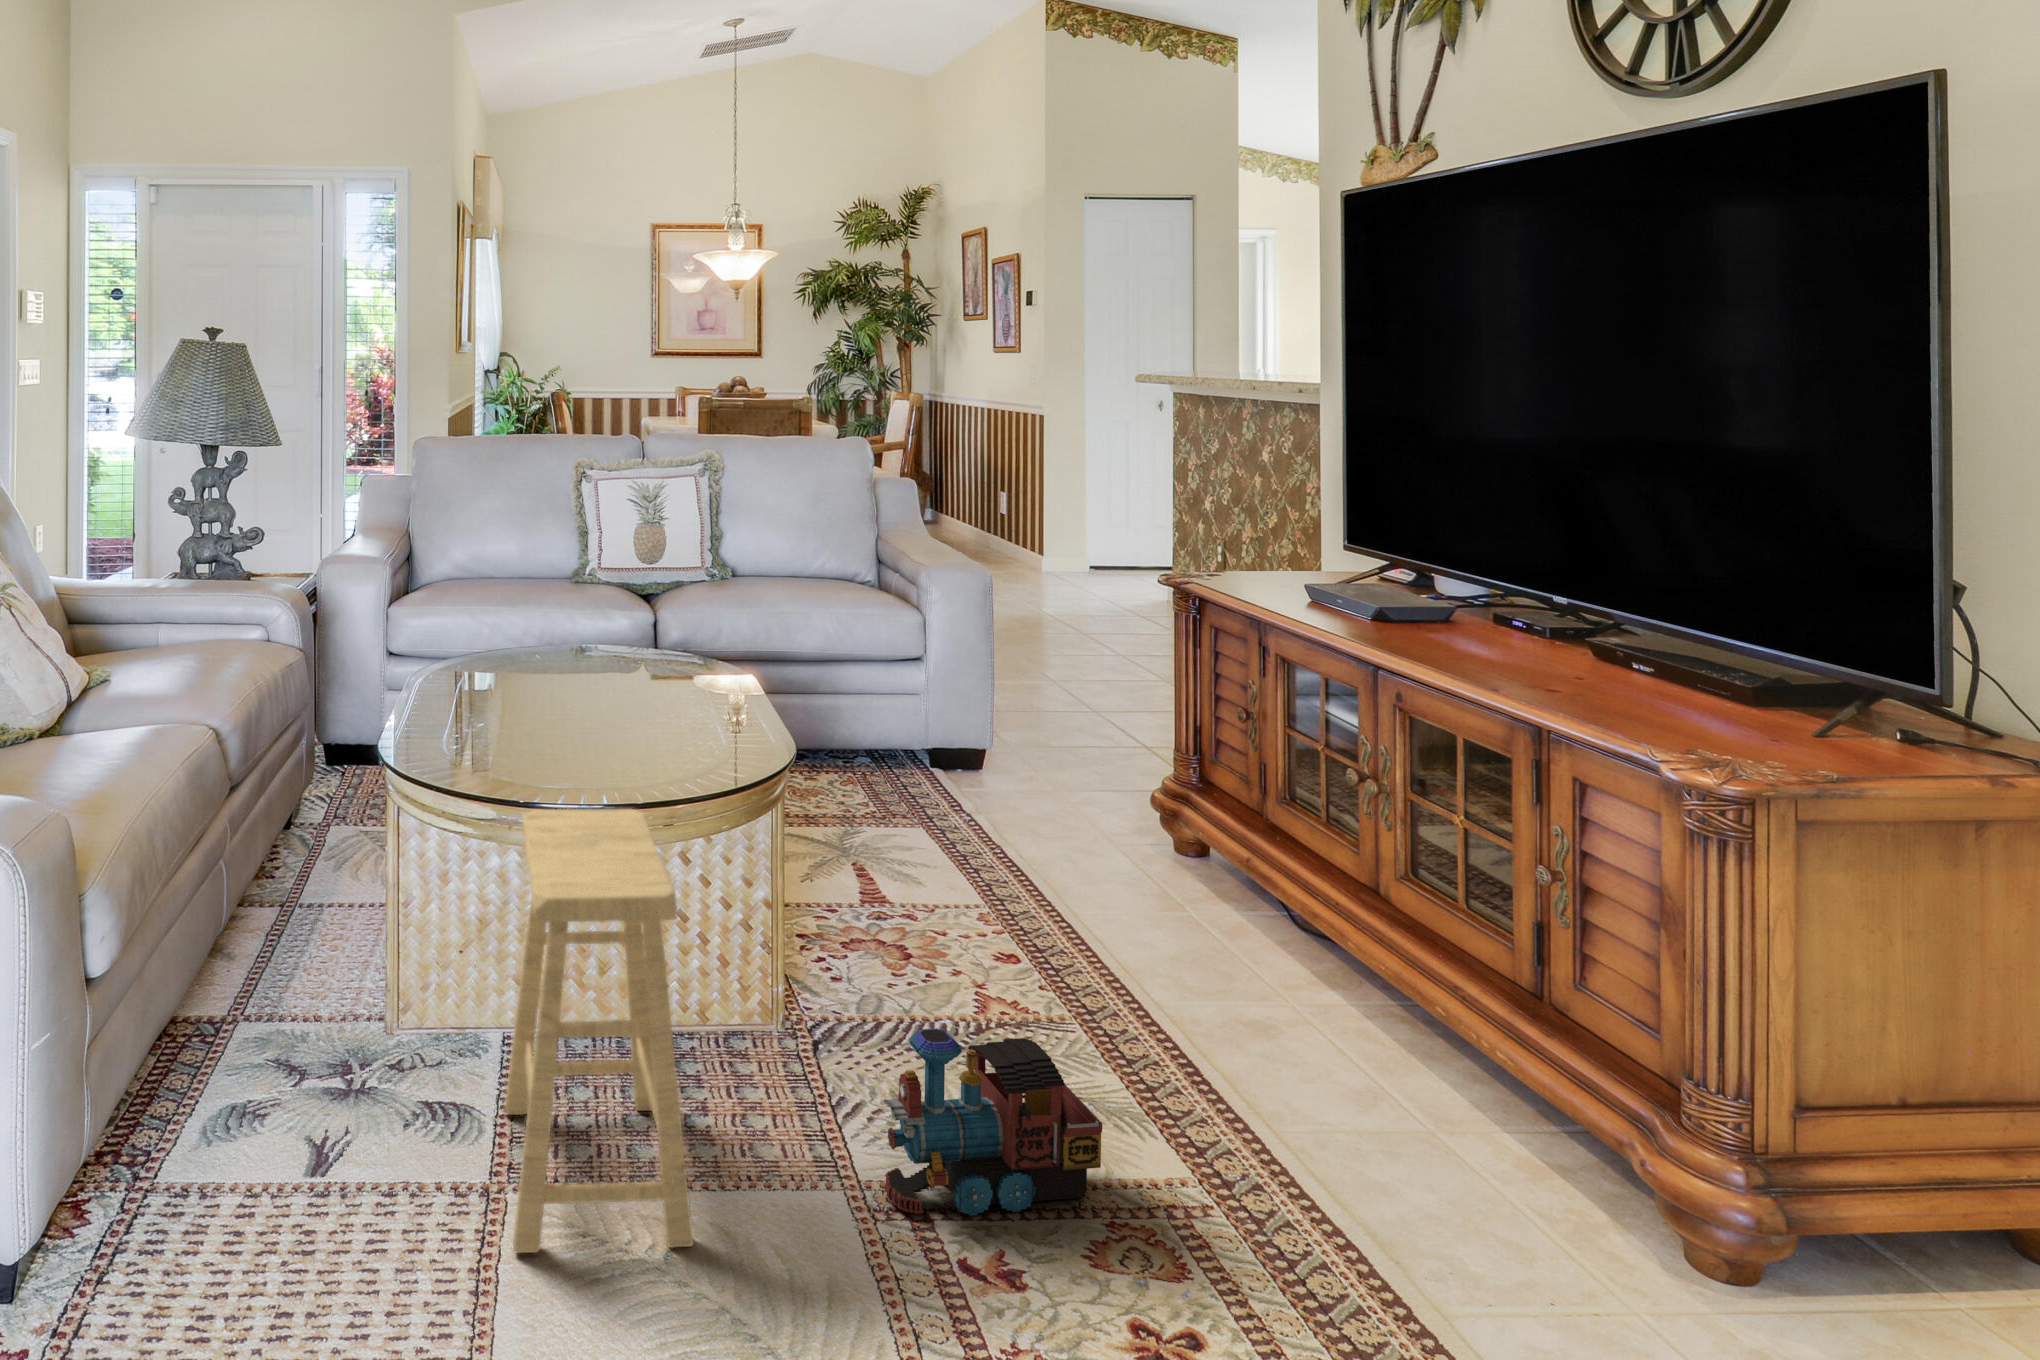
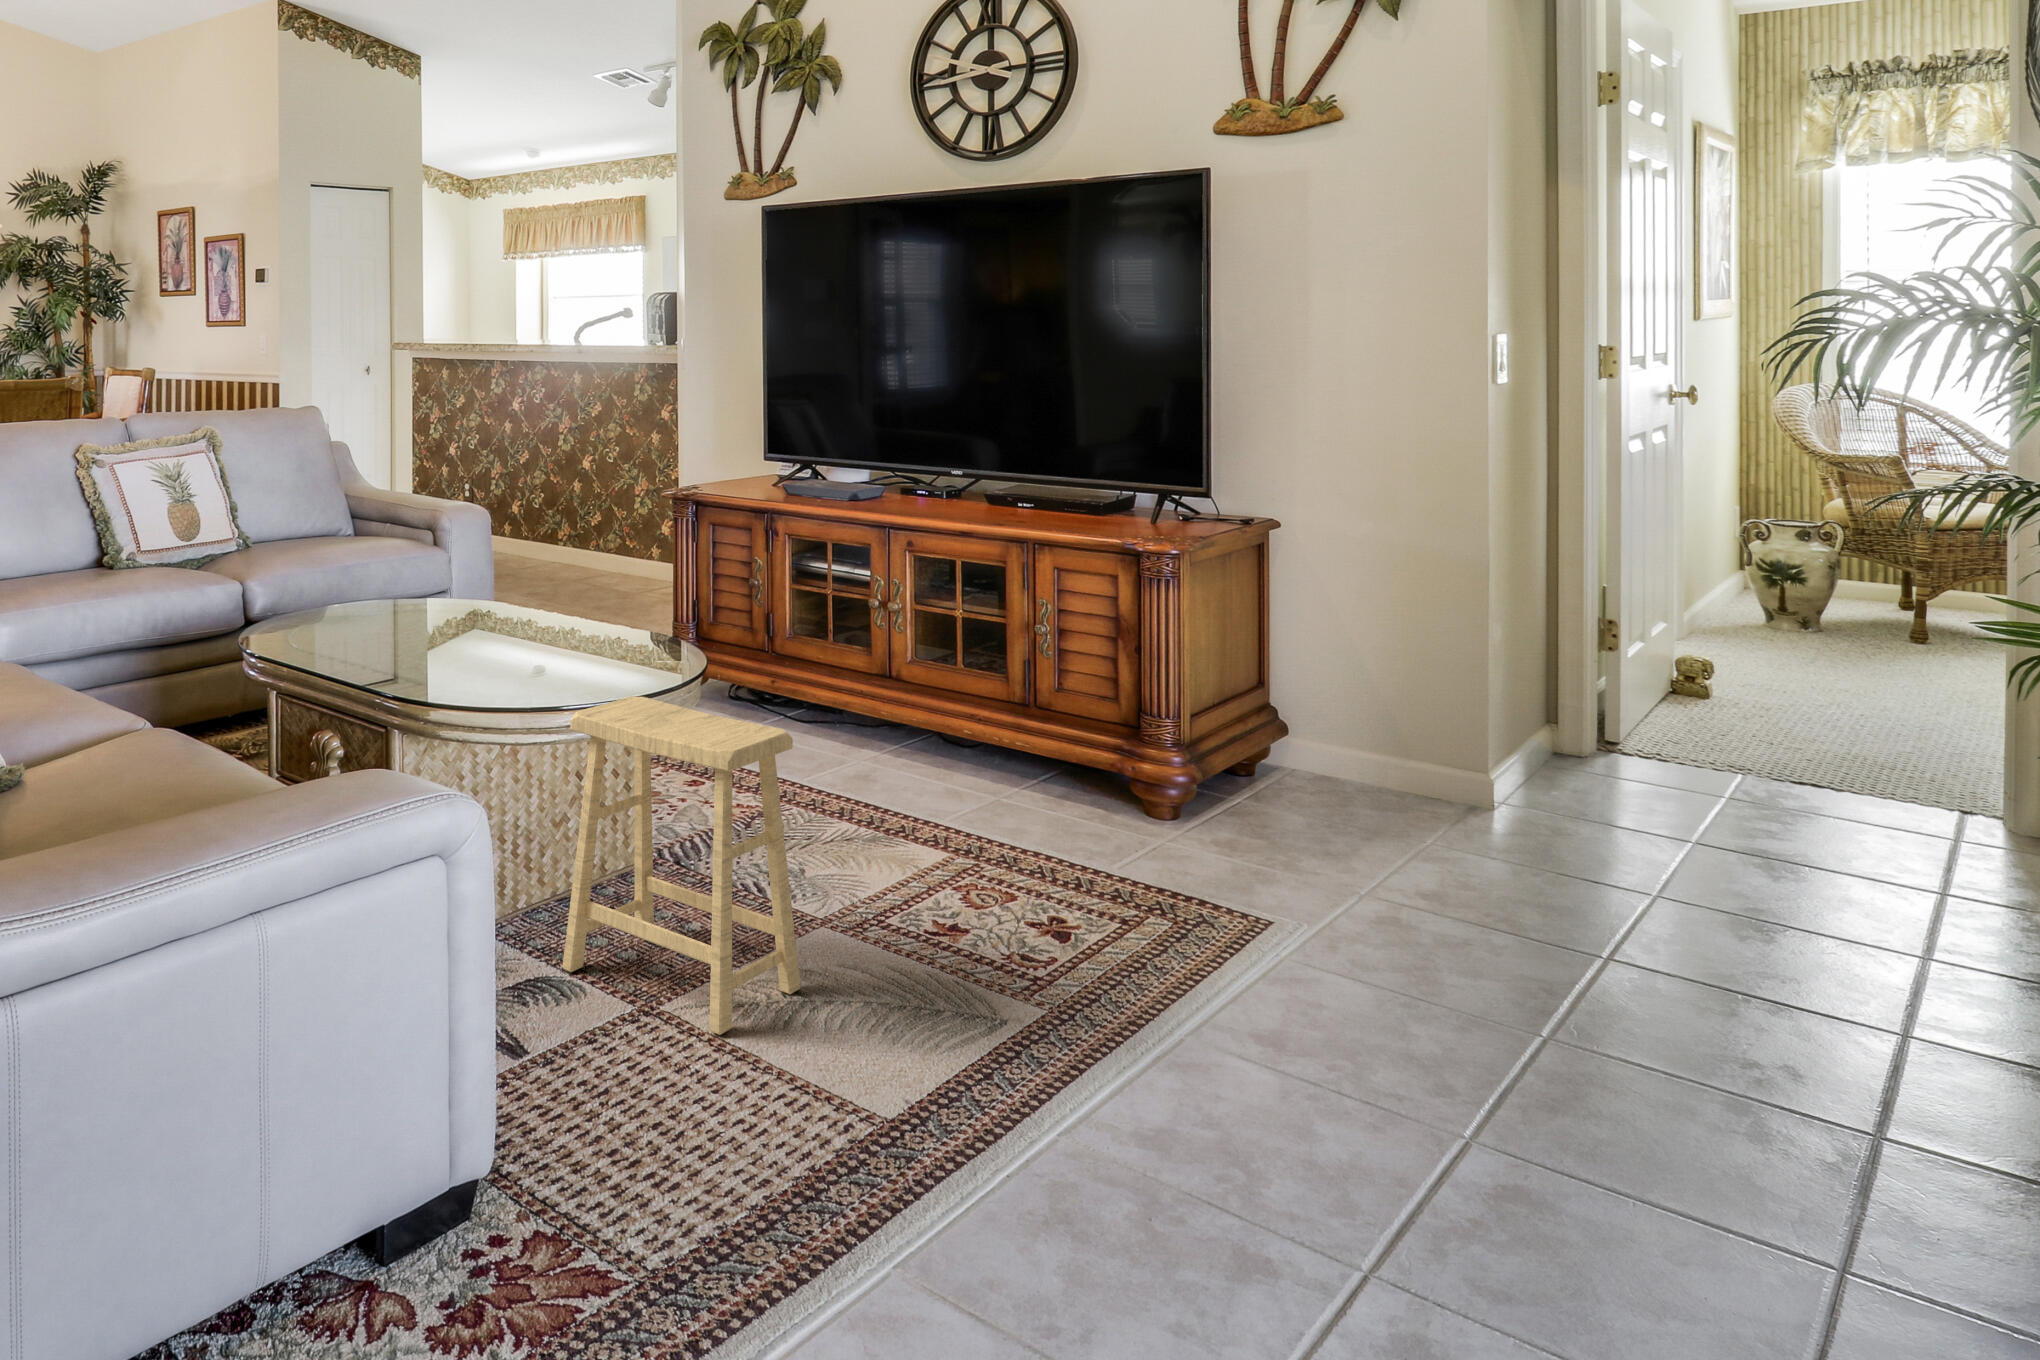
toy train: present [883,1028,1102,1216] -> none [838,794,943,926]

